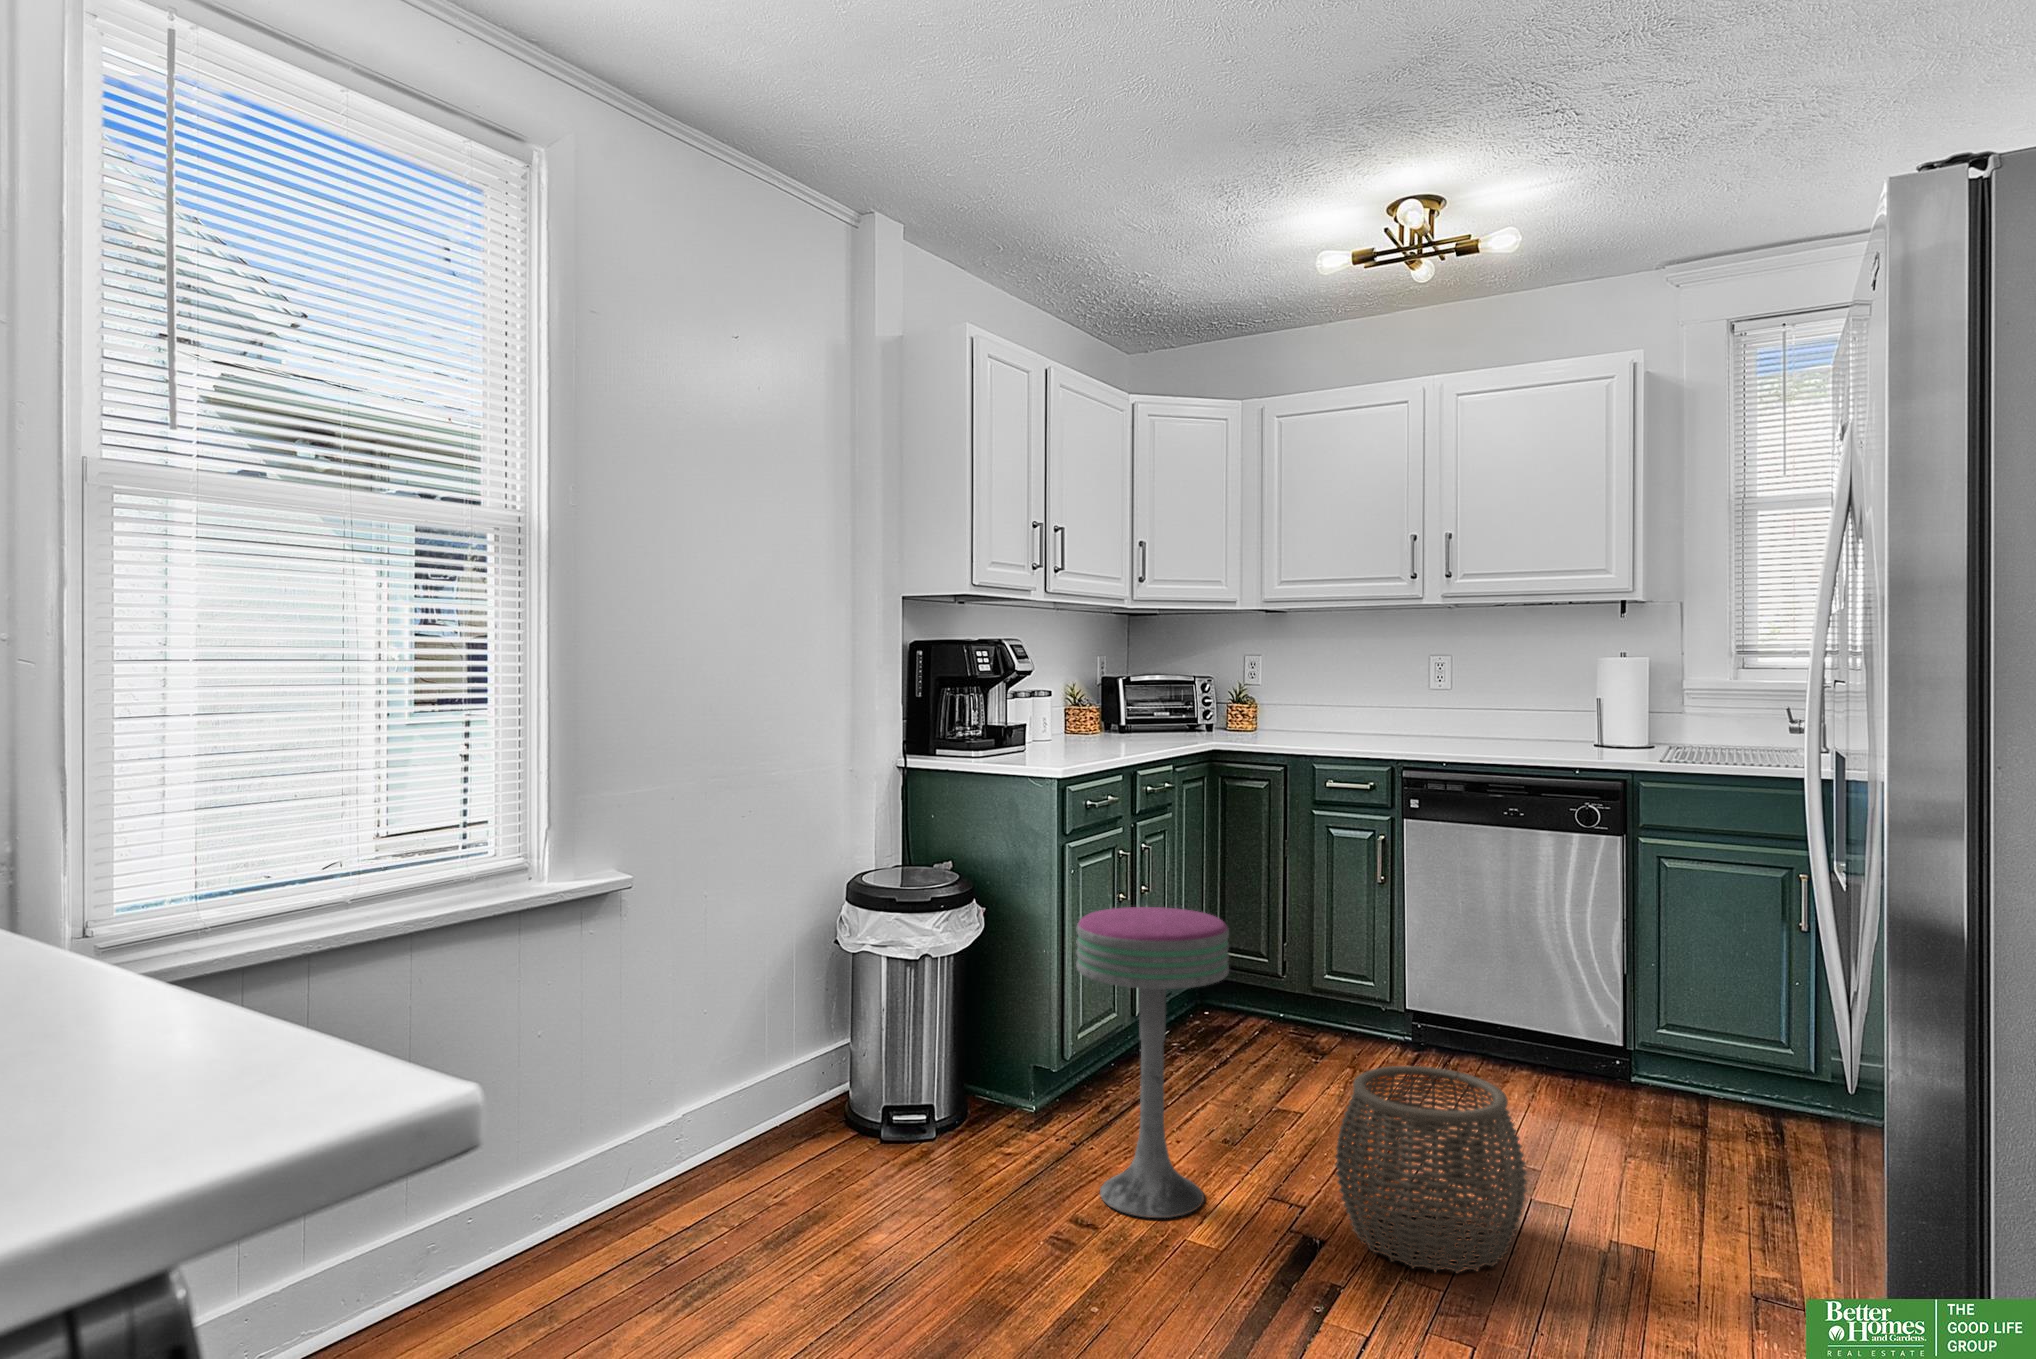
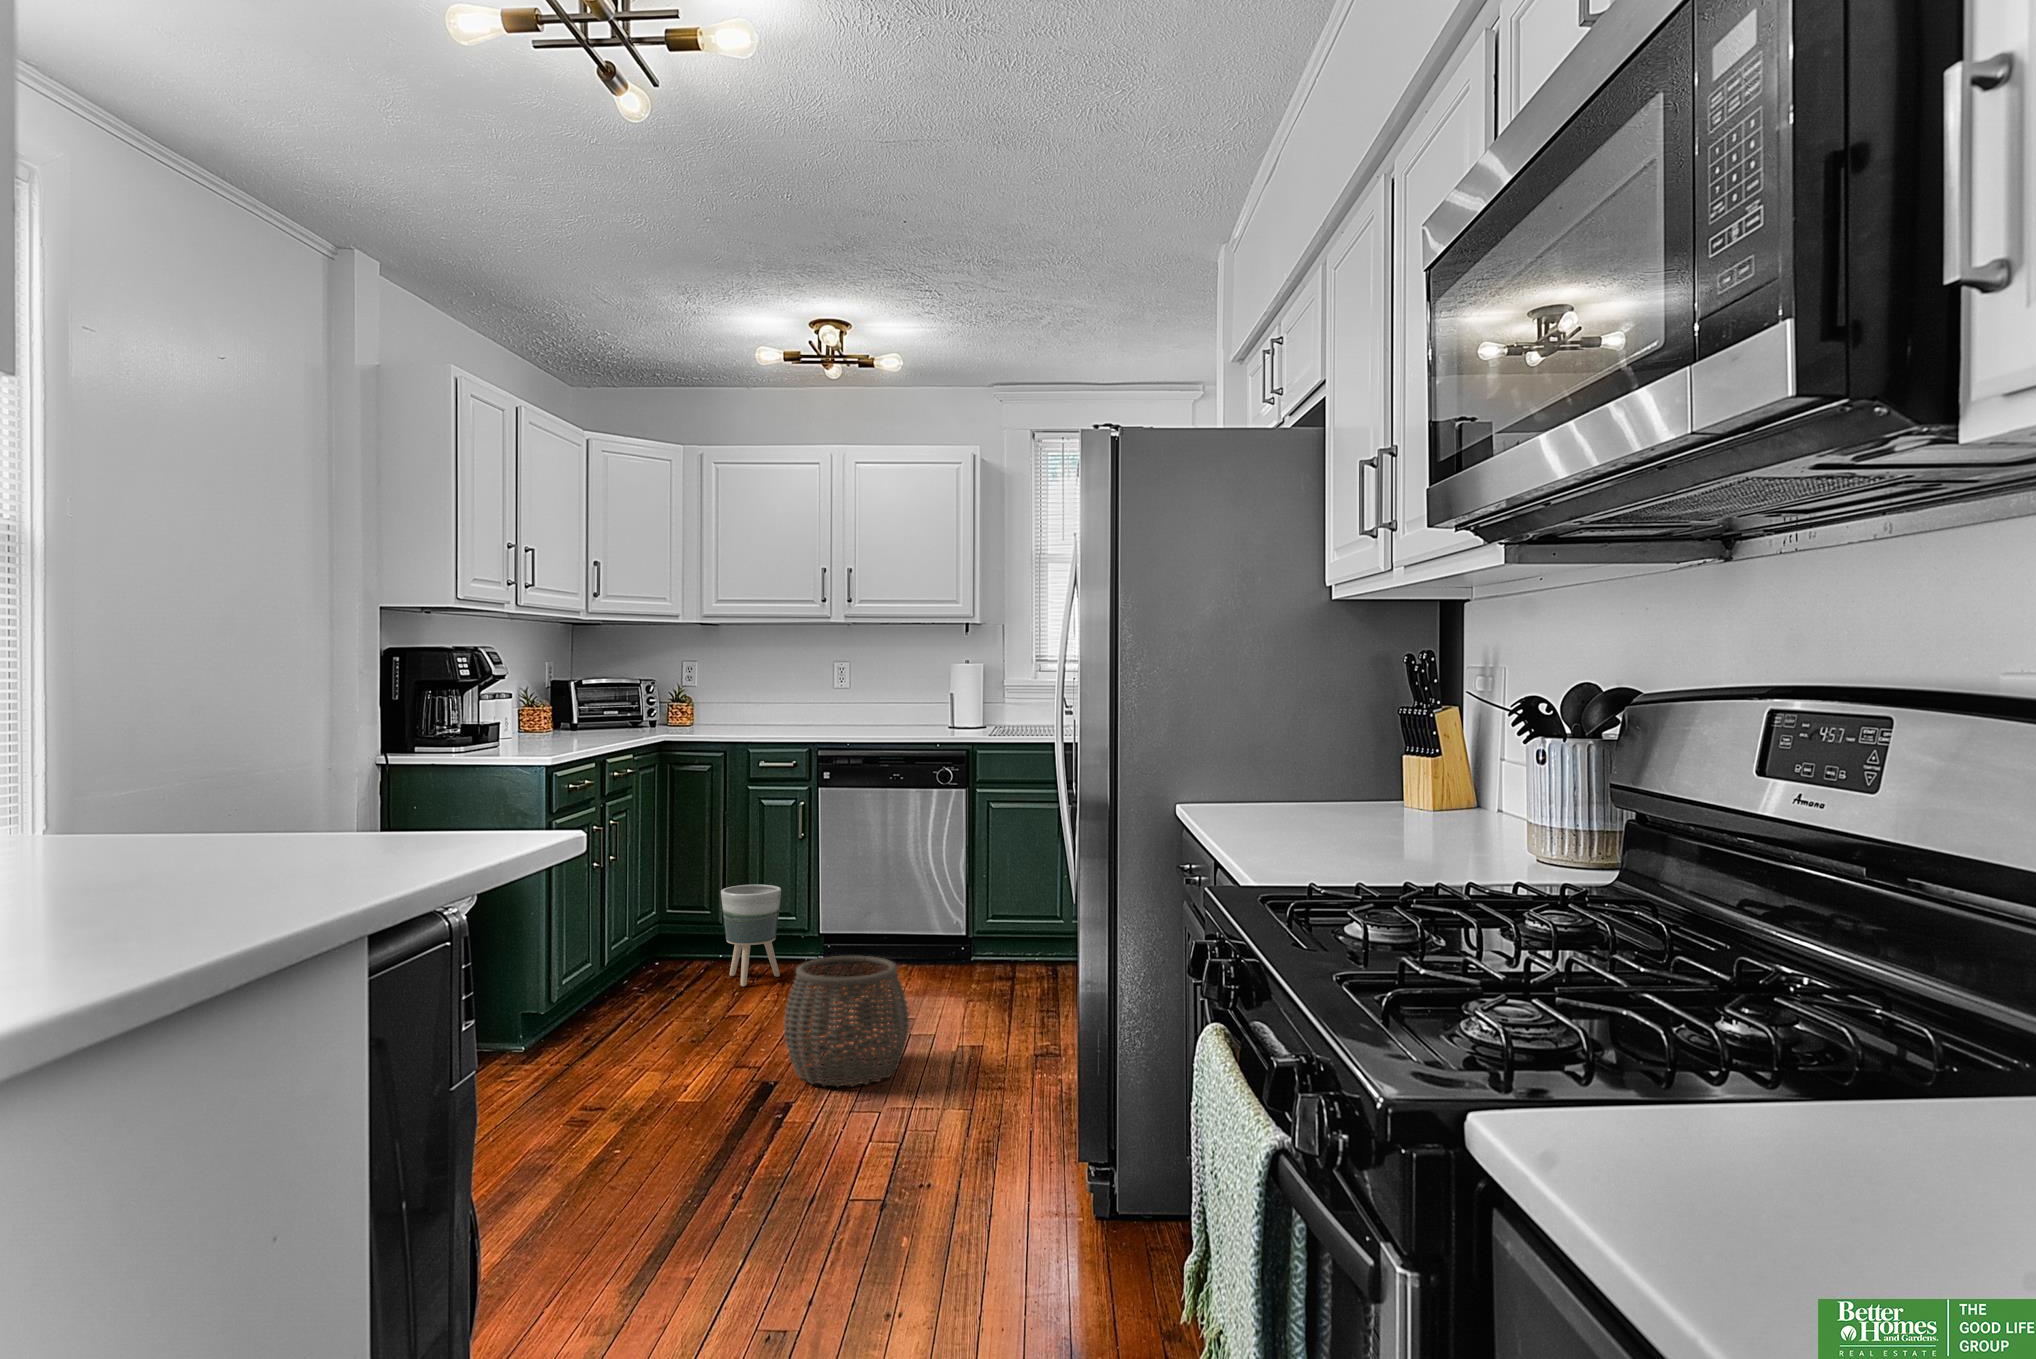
bar stool: present [1076,907,1229,1218] -> none [581,861,703,1094]
planter: none [1277,934,1354,1064] -> present [721,885,781,986]

